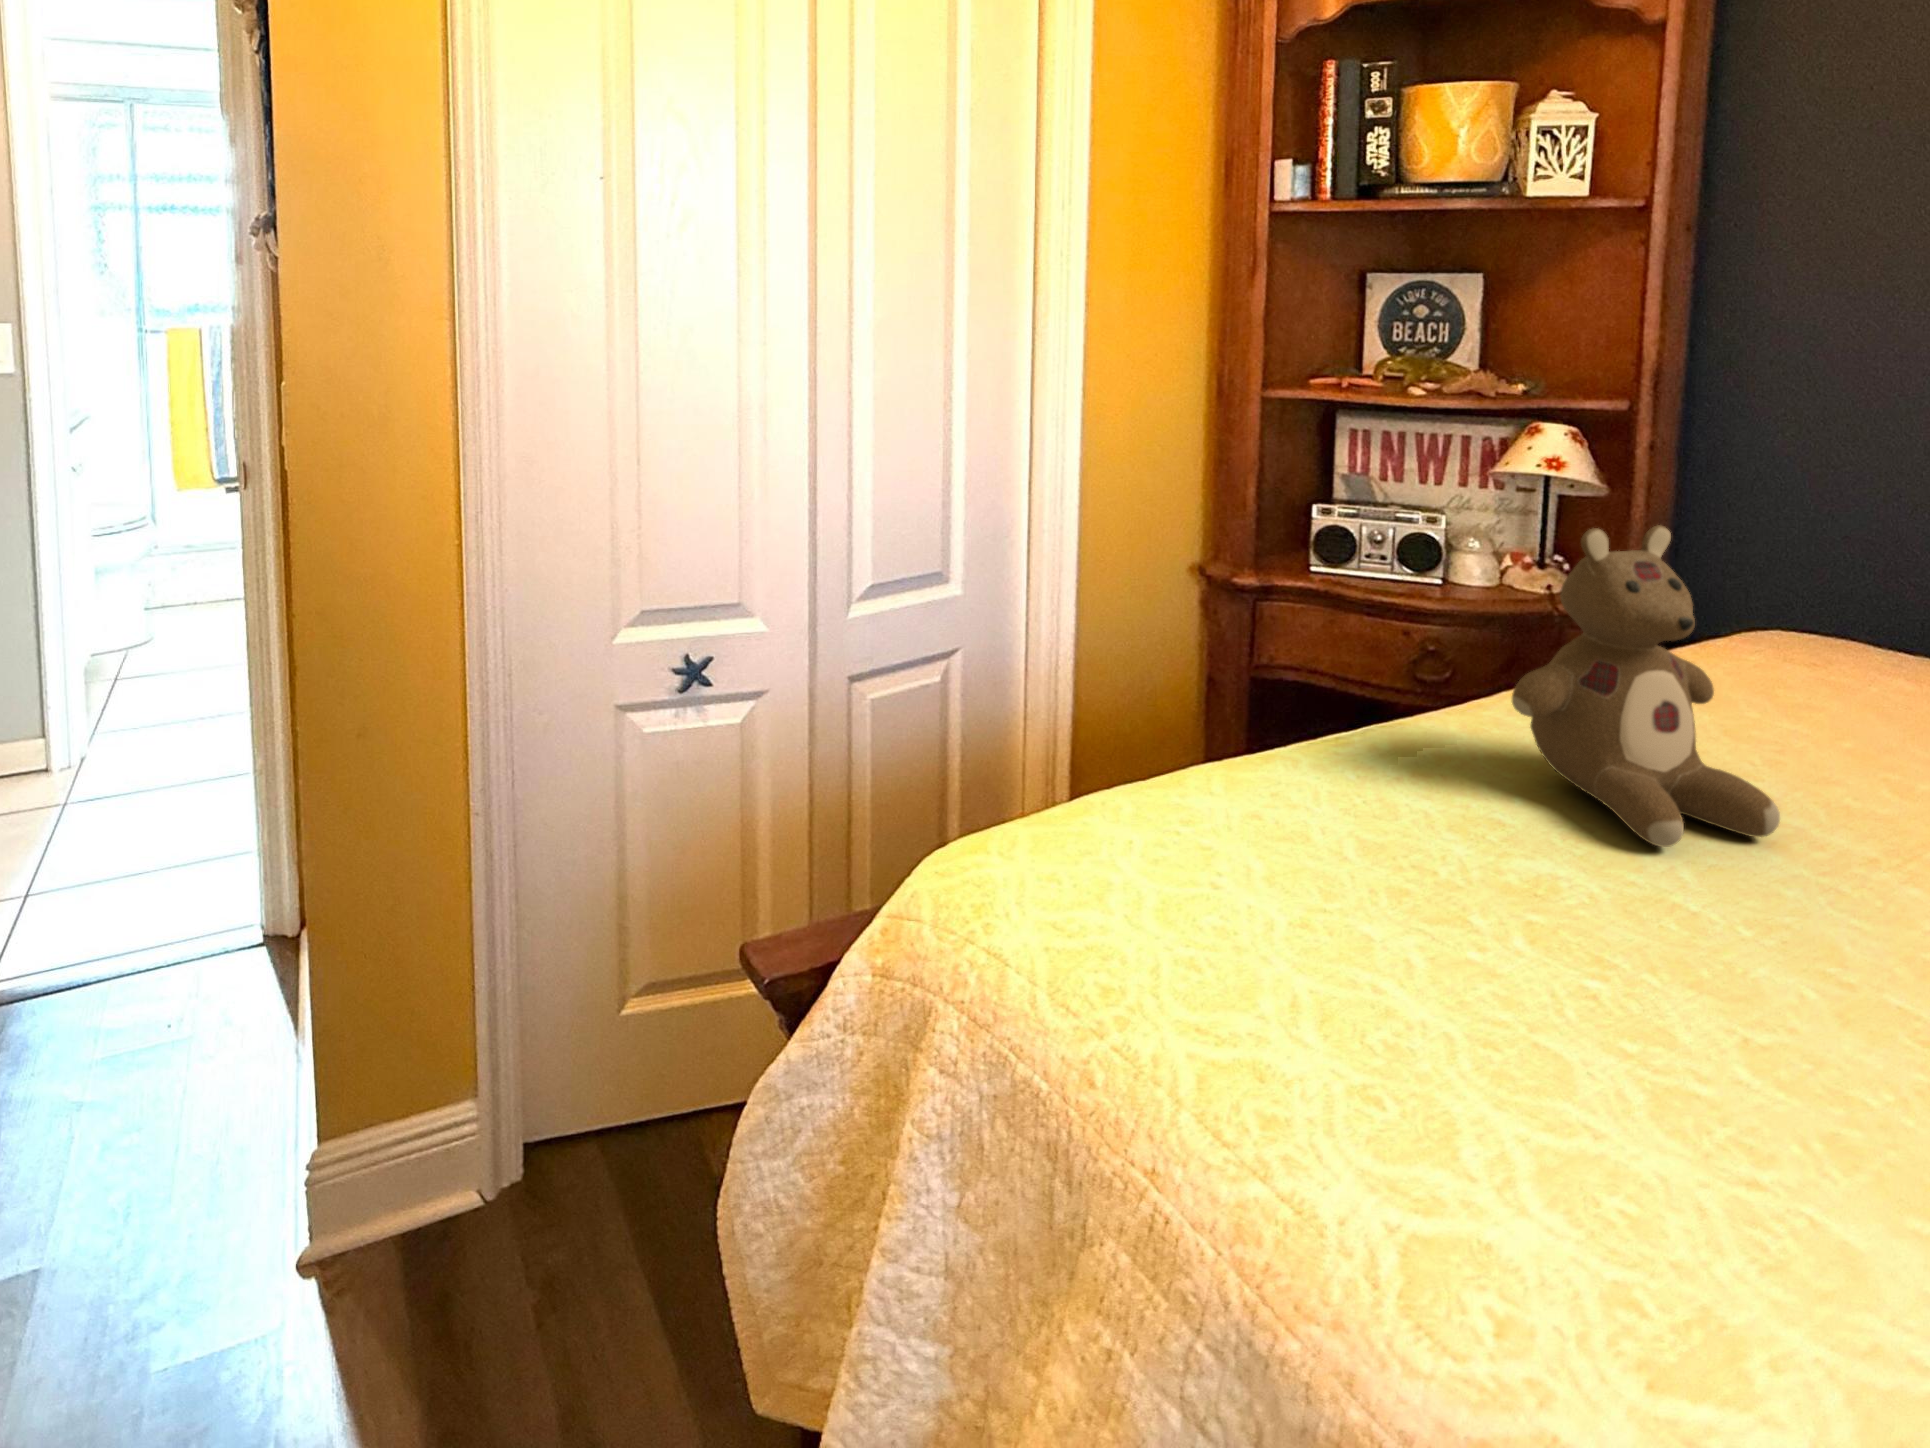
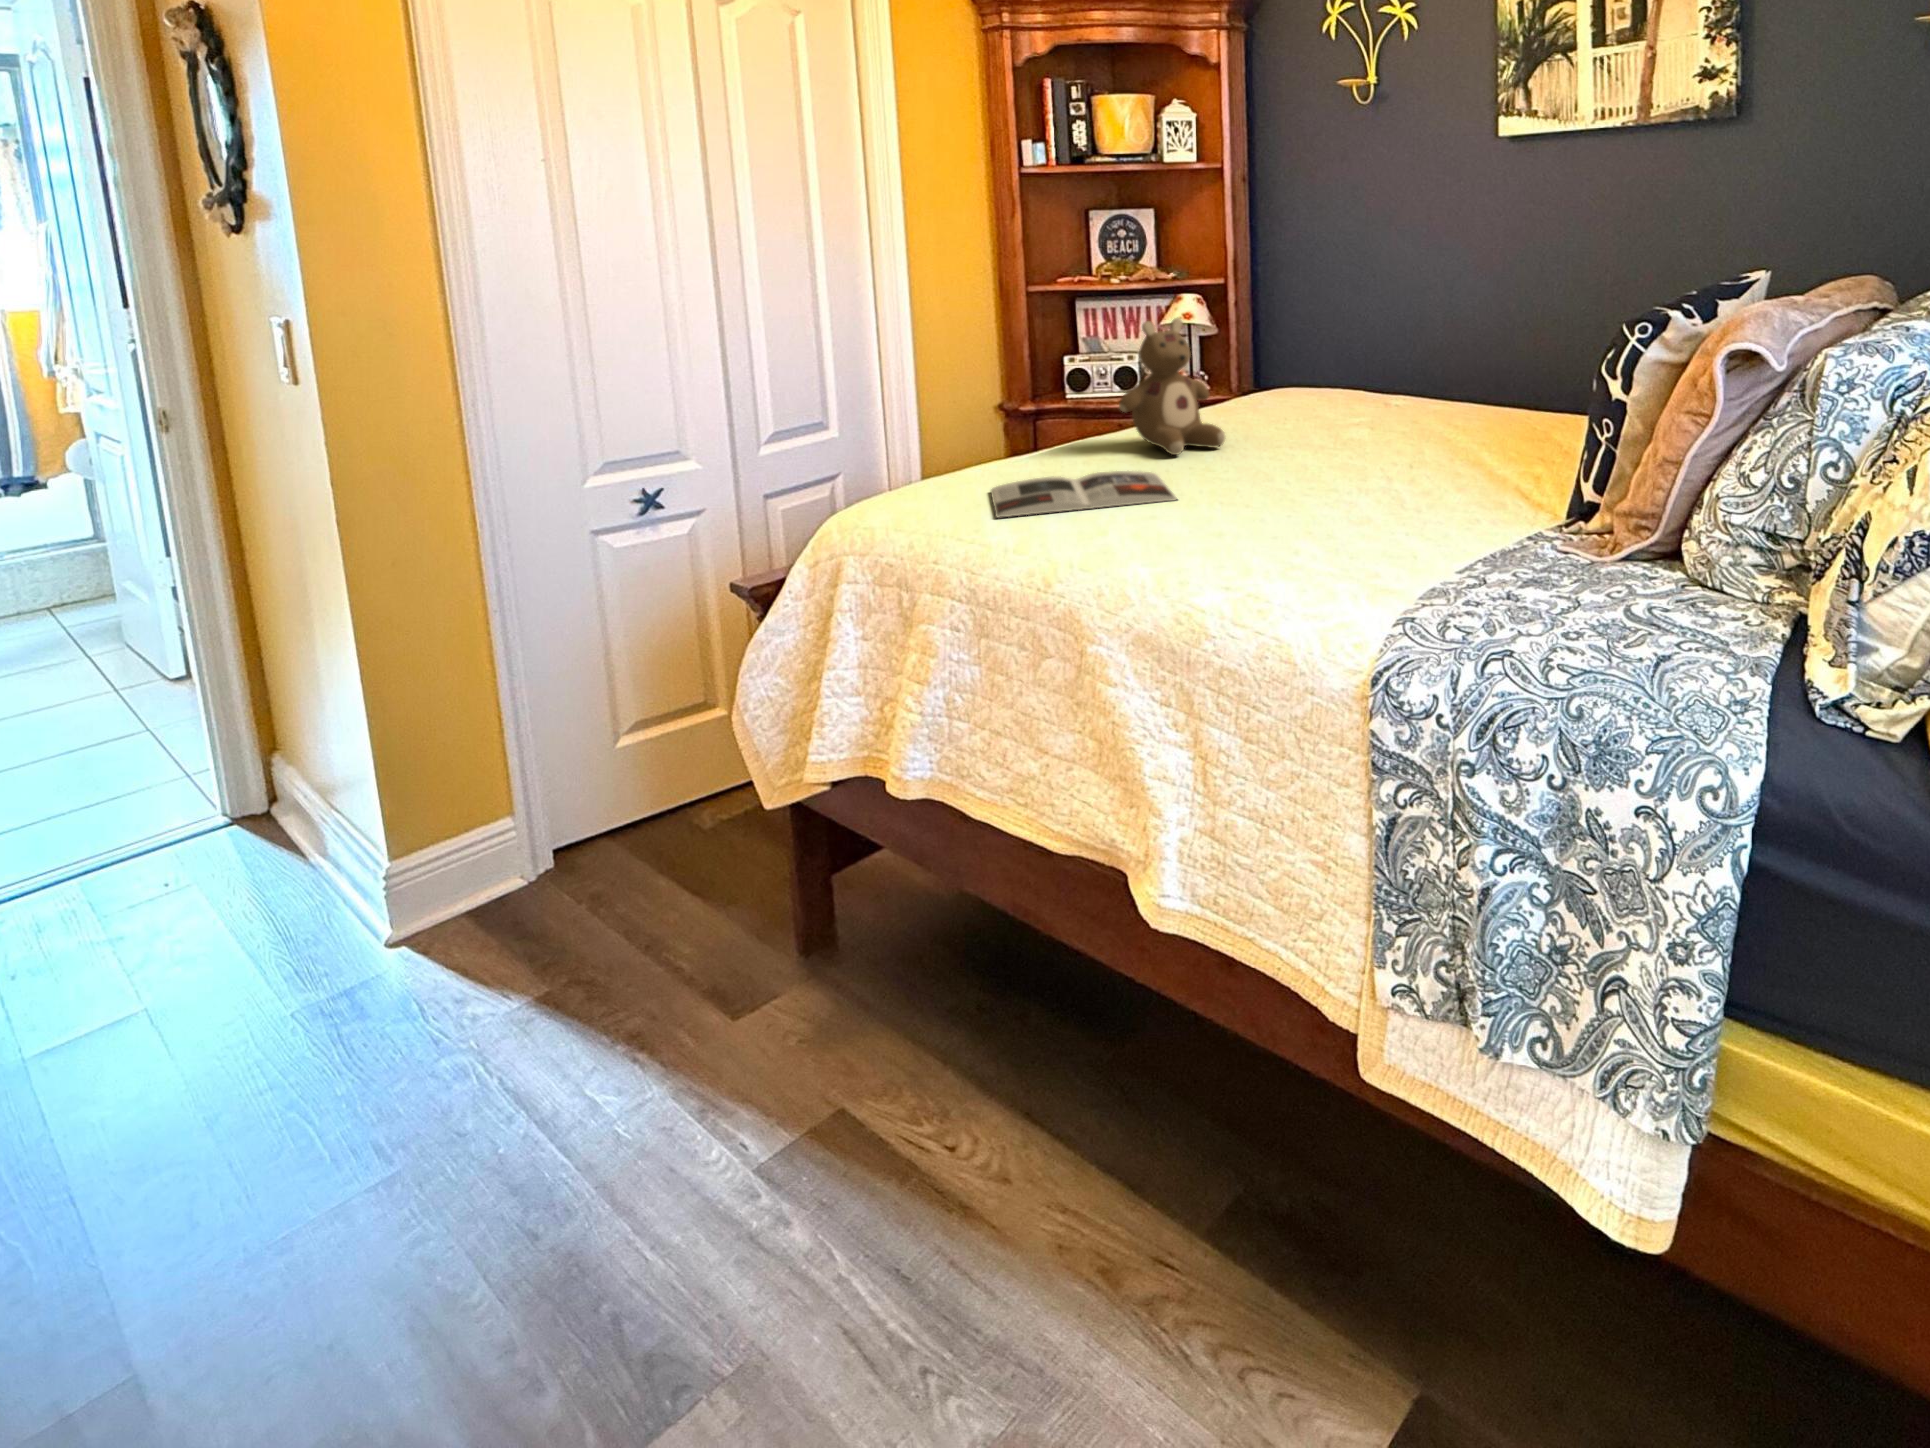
magazine: none [1250,880,1802,1106] -> present [991,471,1177,518]

